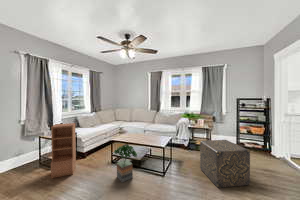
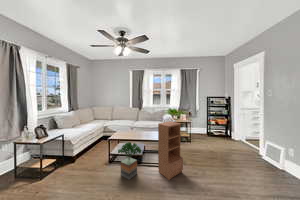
bookcase: present [51,123,76,178] -> present [158,121,183,180]
ottoman: present [200,140,250,188] -> none [190,130,229,169]

